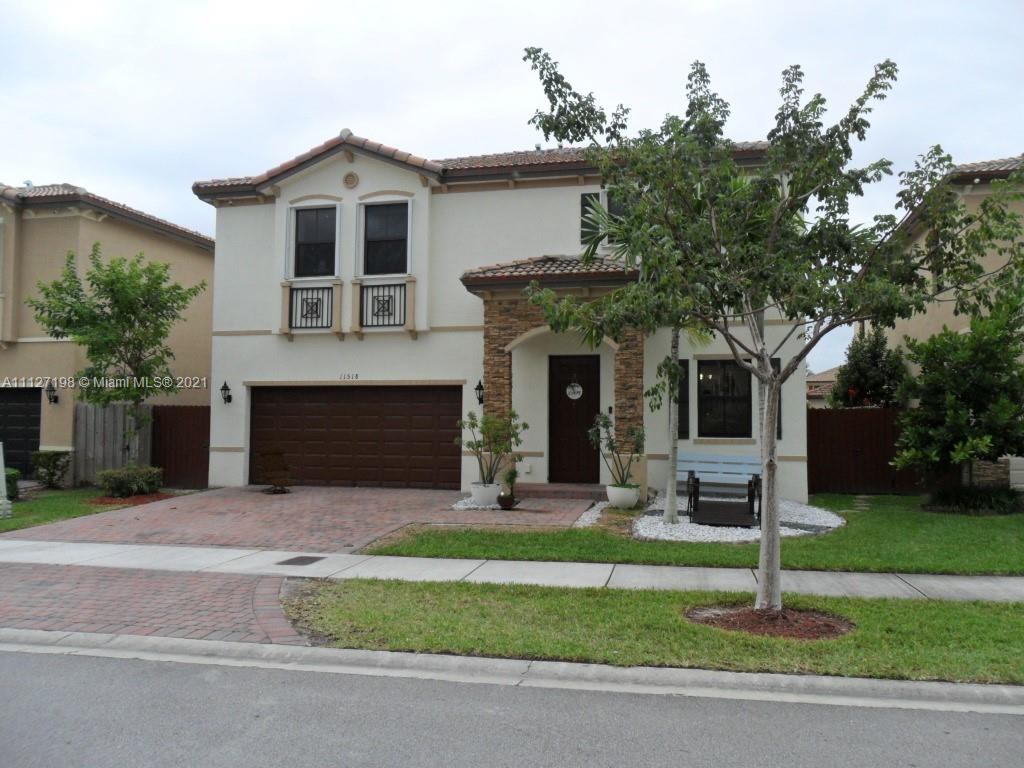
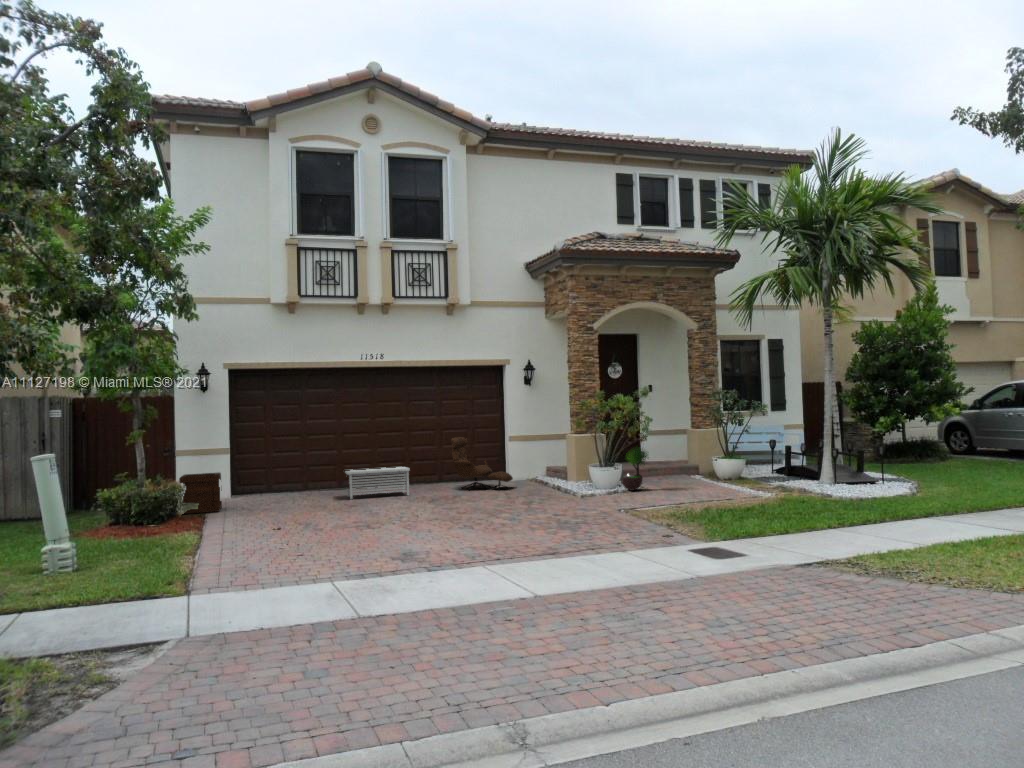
lounge chair: present [257,446,294,493] -> present [451,437,513,490]
wooden crate: none [195,463,235,493] -> present [179,473,222,514]
storage bench: none [313,468,372,494] -> present [345,467,410,499]

